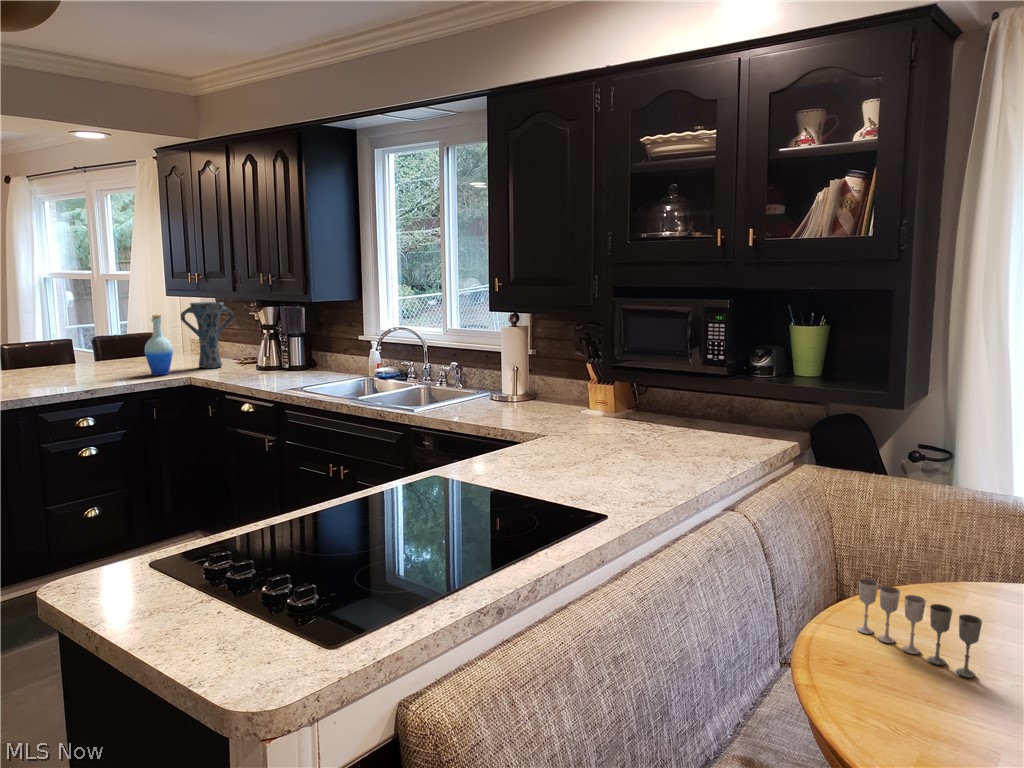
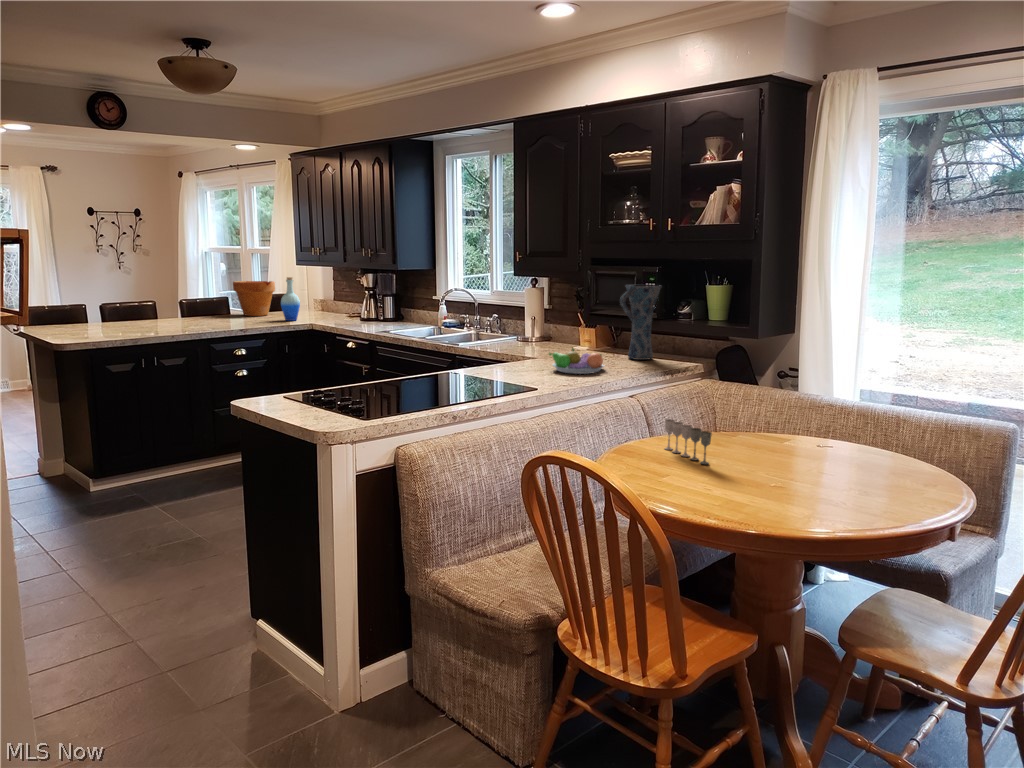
vase: present [181,302,233,368] -> present [620,285,661,360]
flower pot: none [73,319,136,368] -> present [233,281,275,316]
fruit bowl: none [579,426,669,471] -> present [549,348,604,374]

